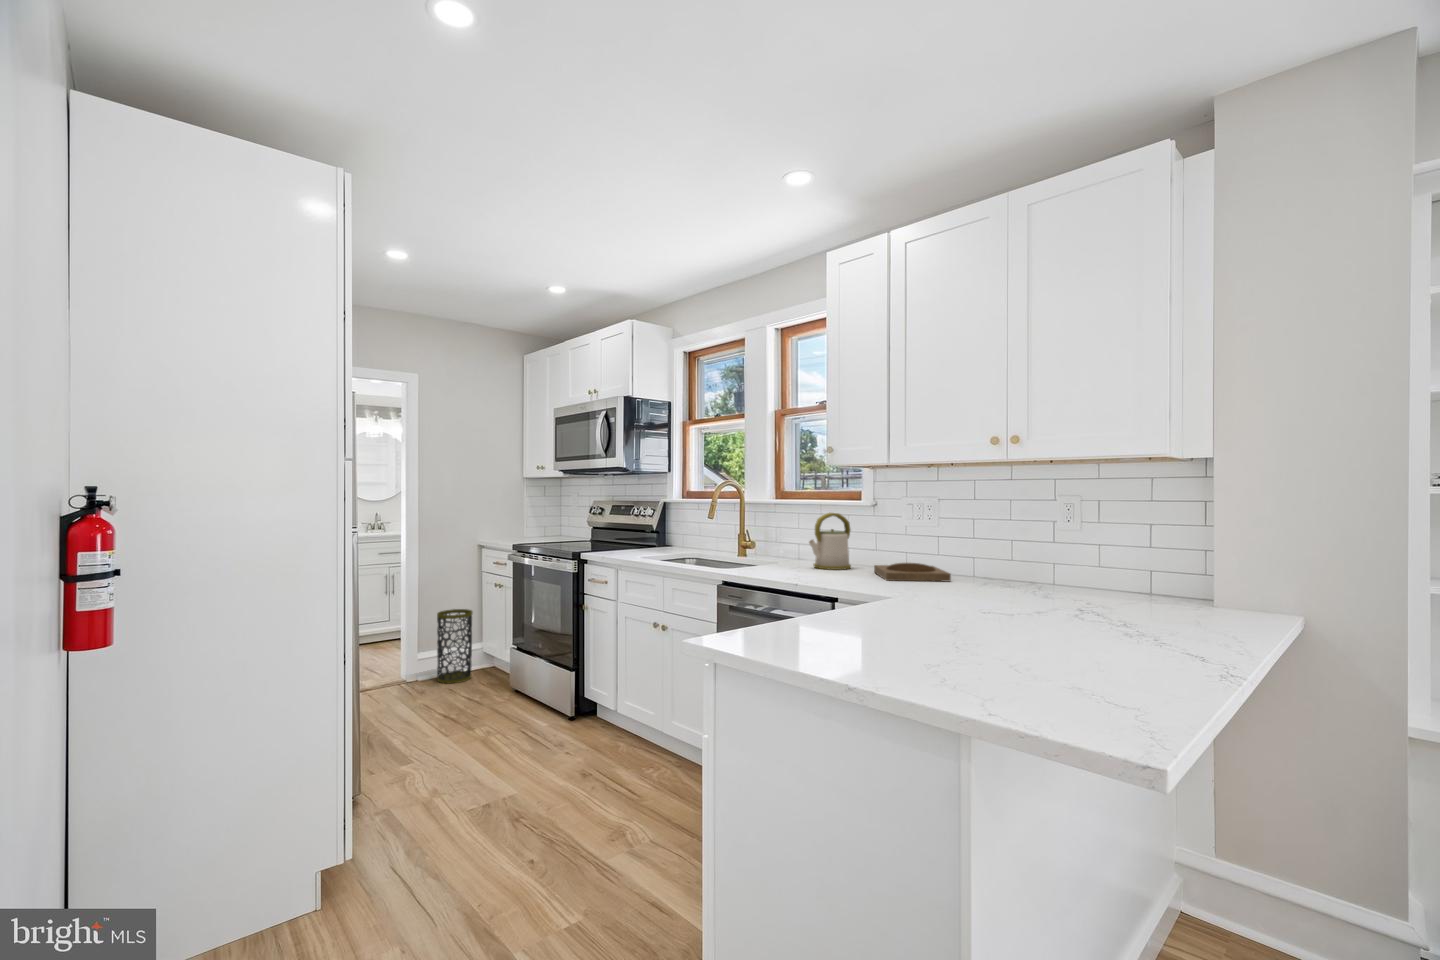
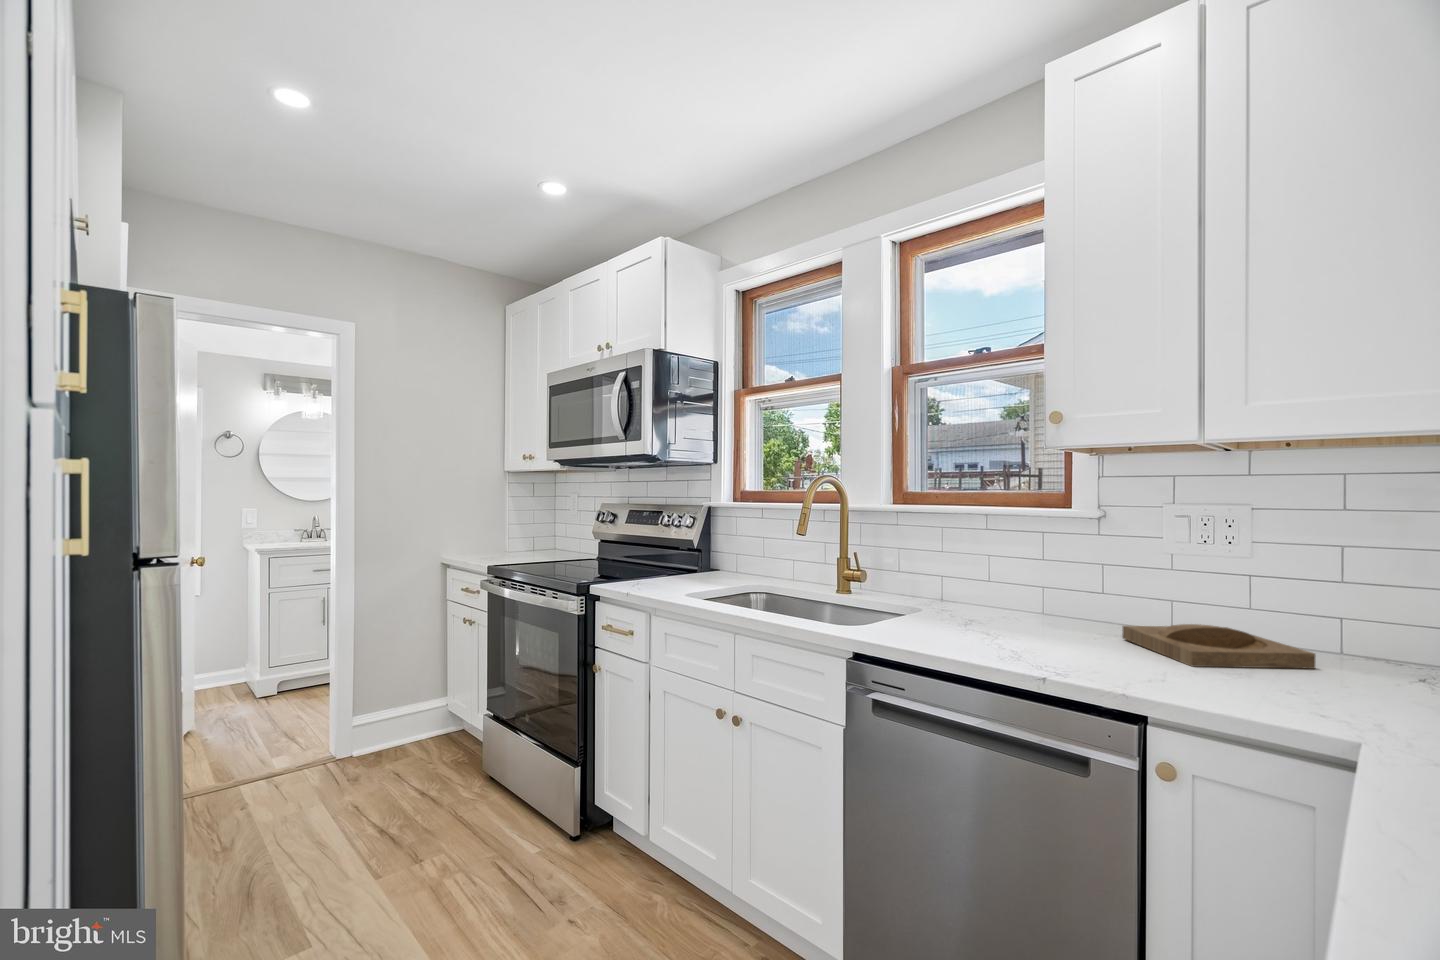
kettle: present [809,513,851,570] -> none [988,530,1060,630]
trash can: present [437,609,473,683] -> none [381,654,432,763]

